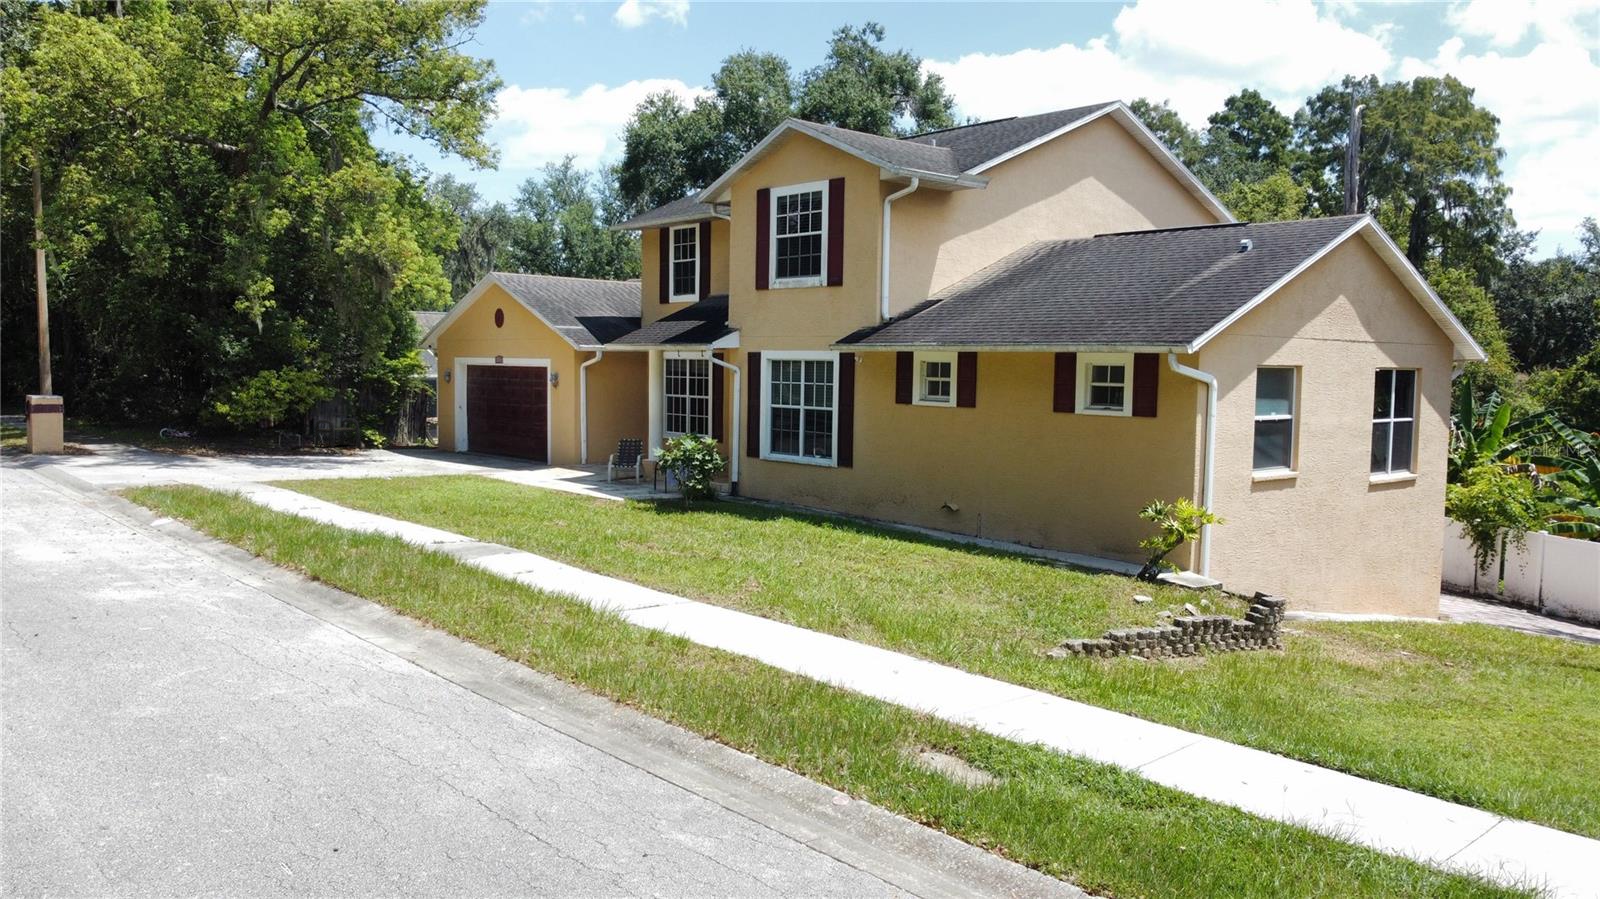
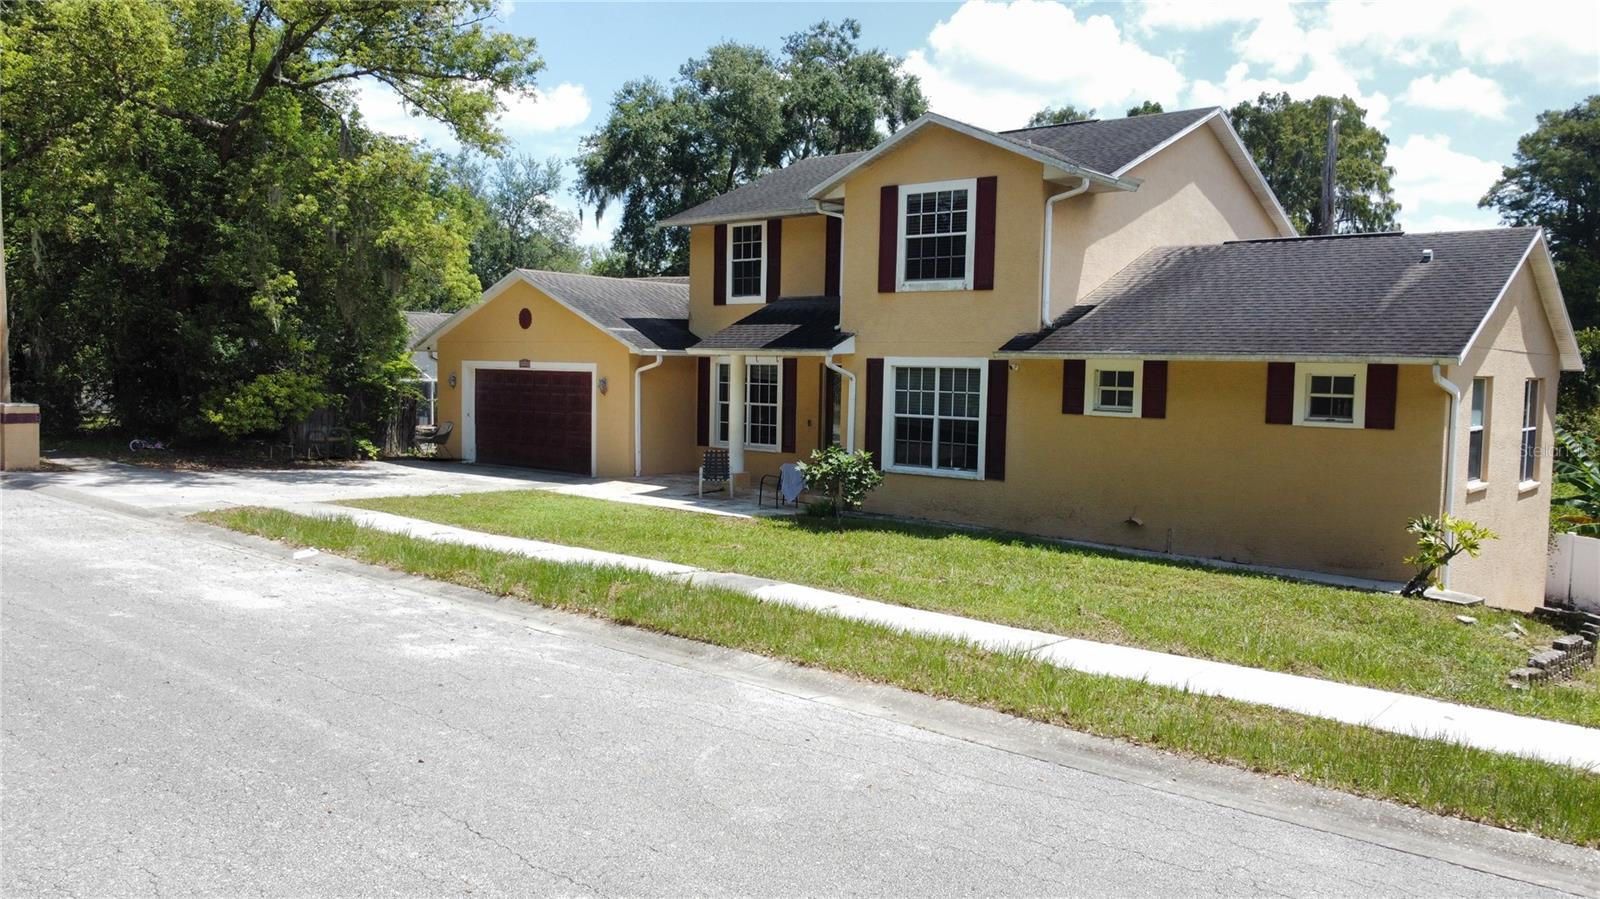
lounge chair: none [412,413,448,449] -> present [413,421,454,461]

